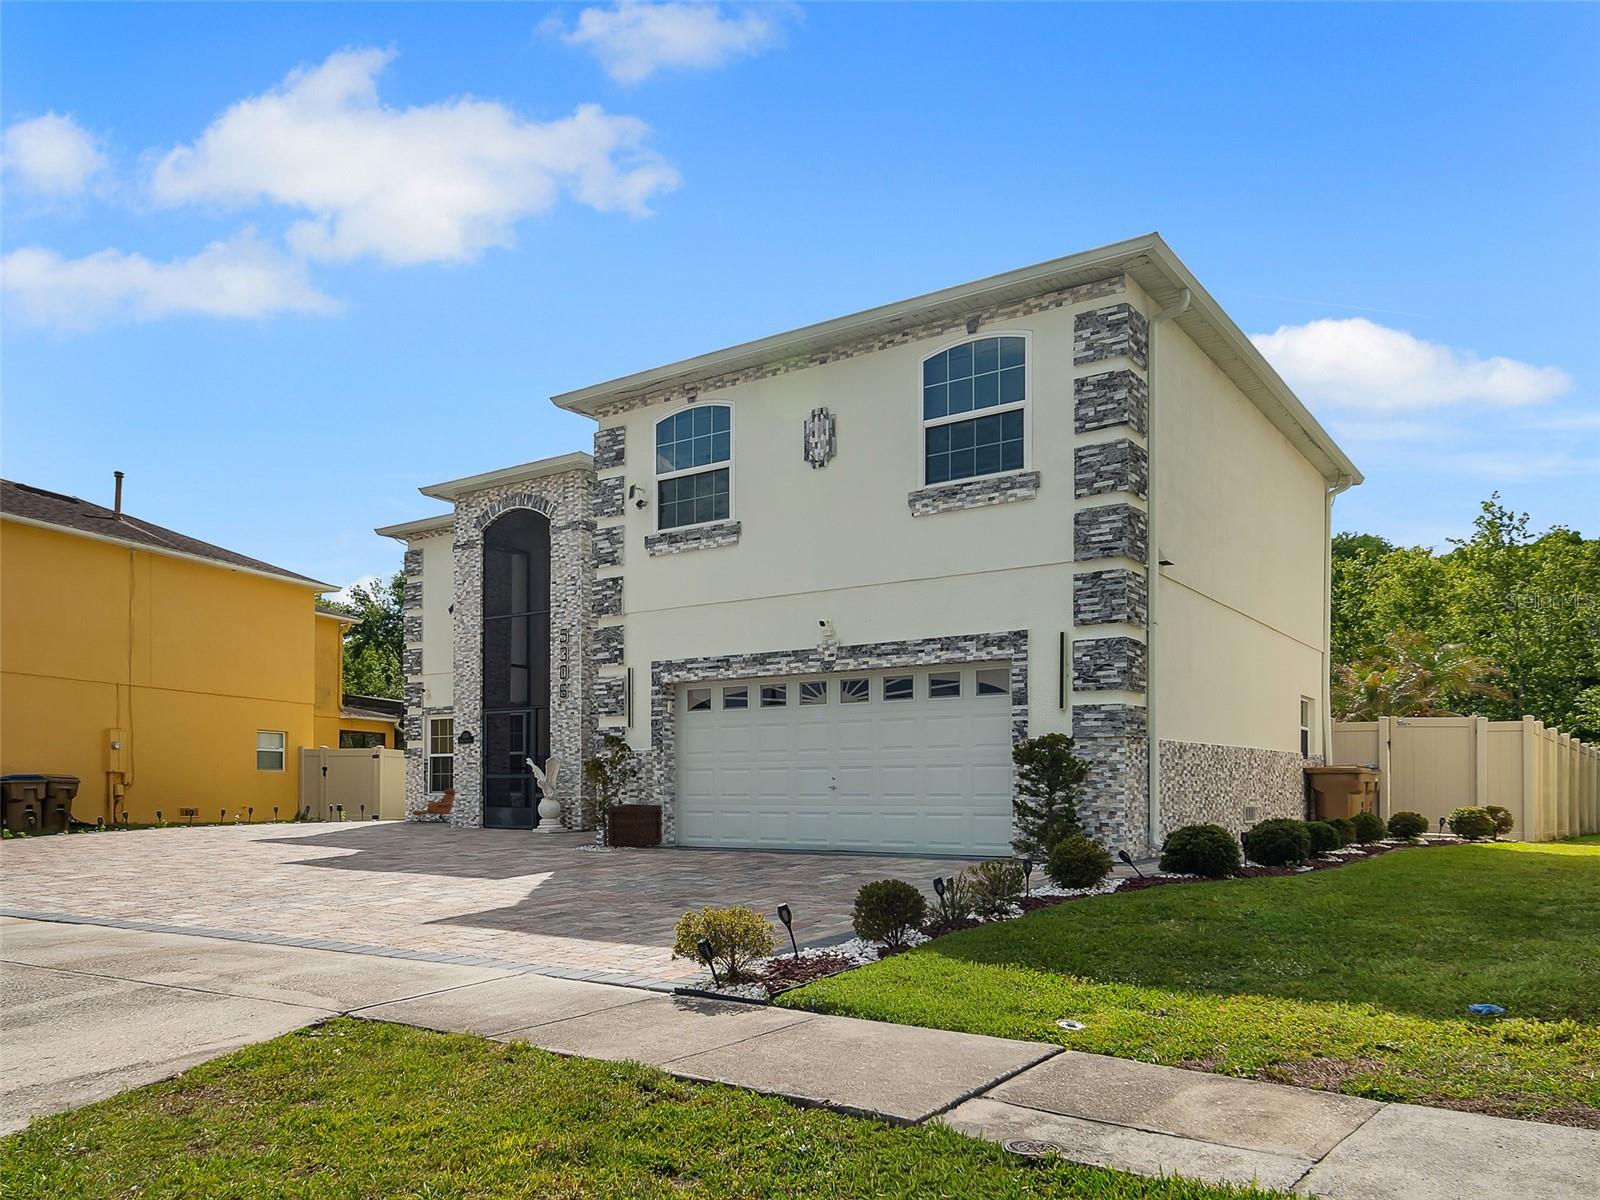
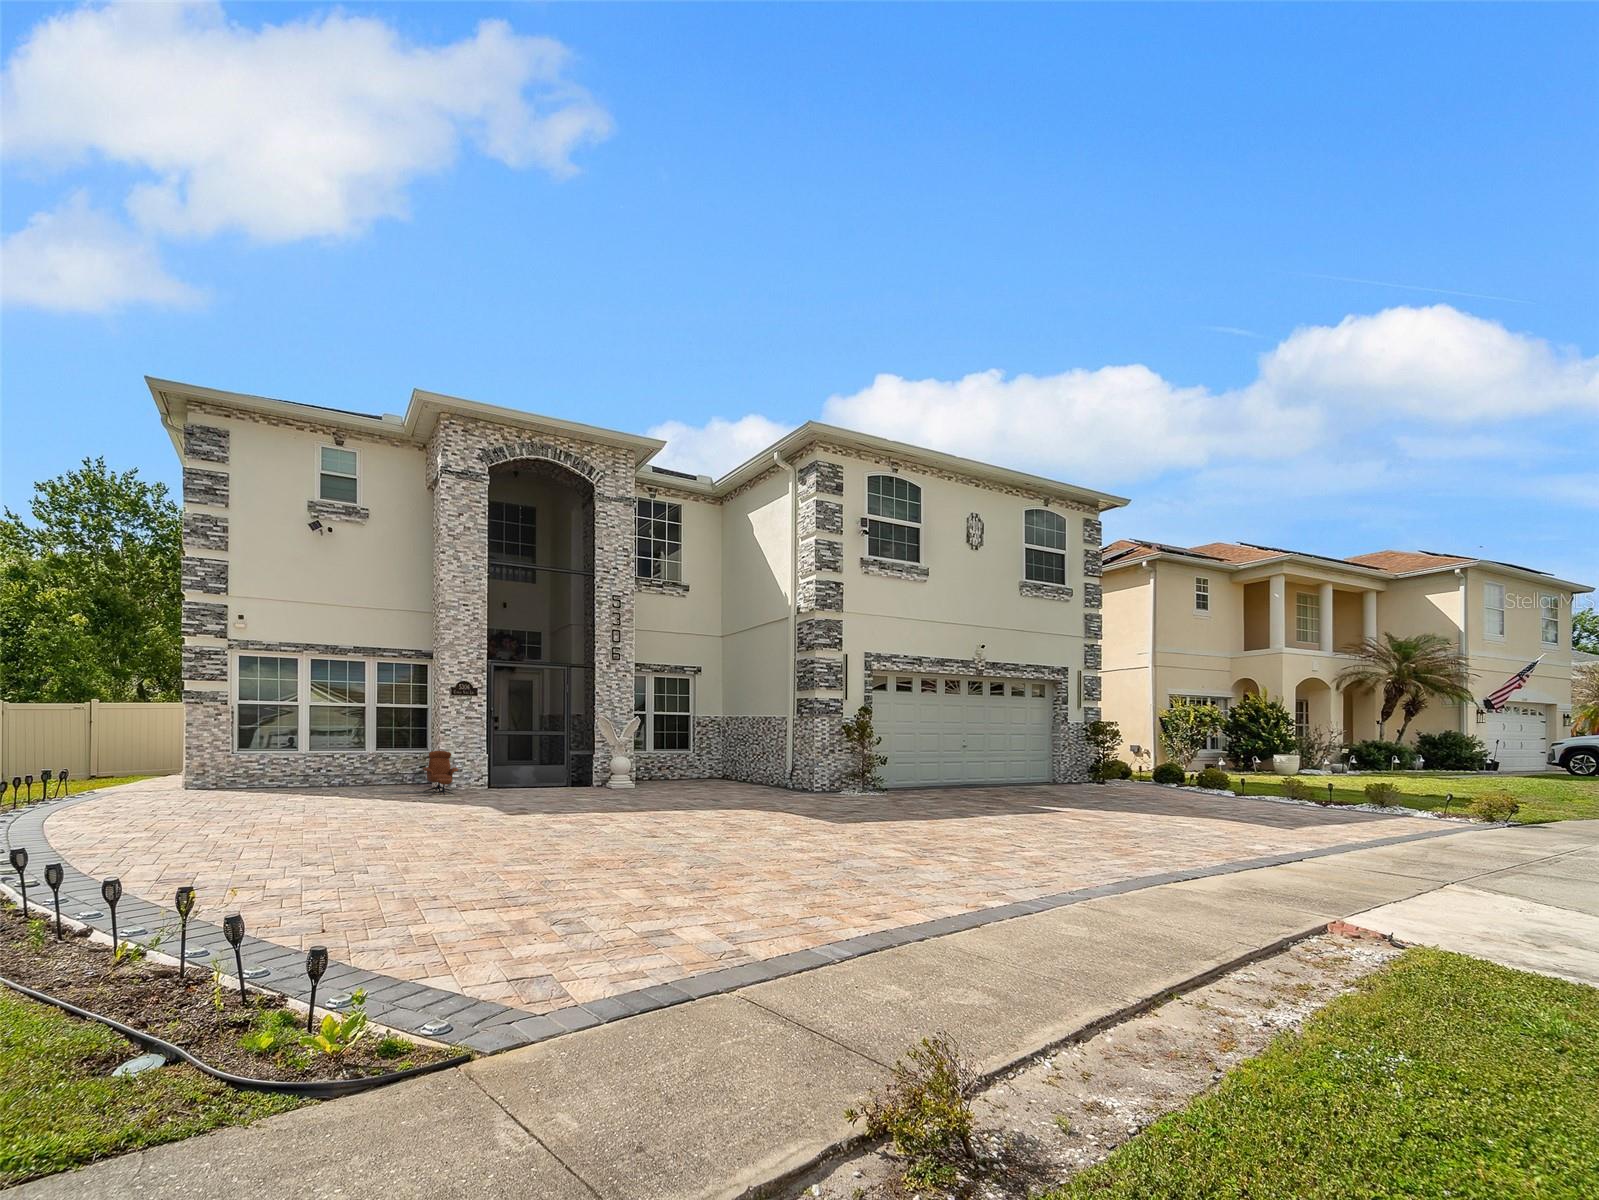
wooden crate: present [608,804,662,847] -> none [852,761,894,794]

